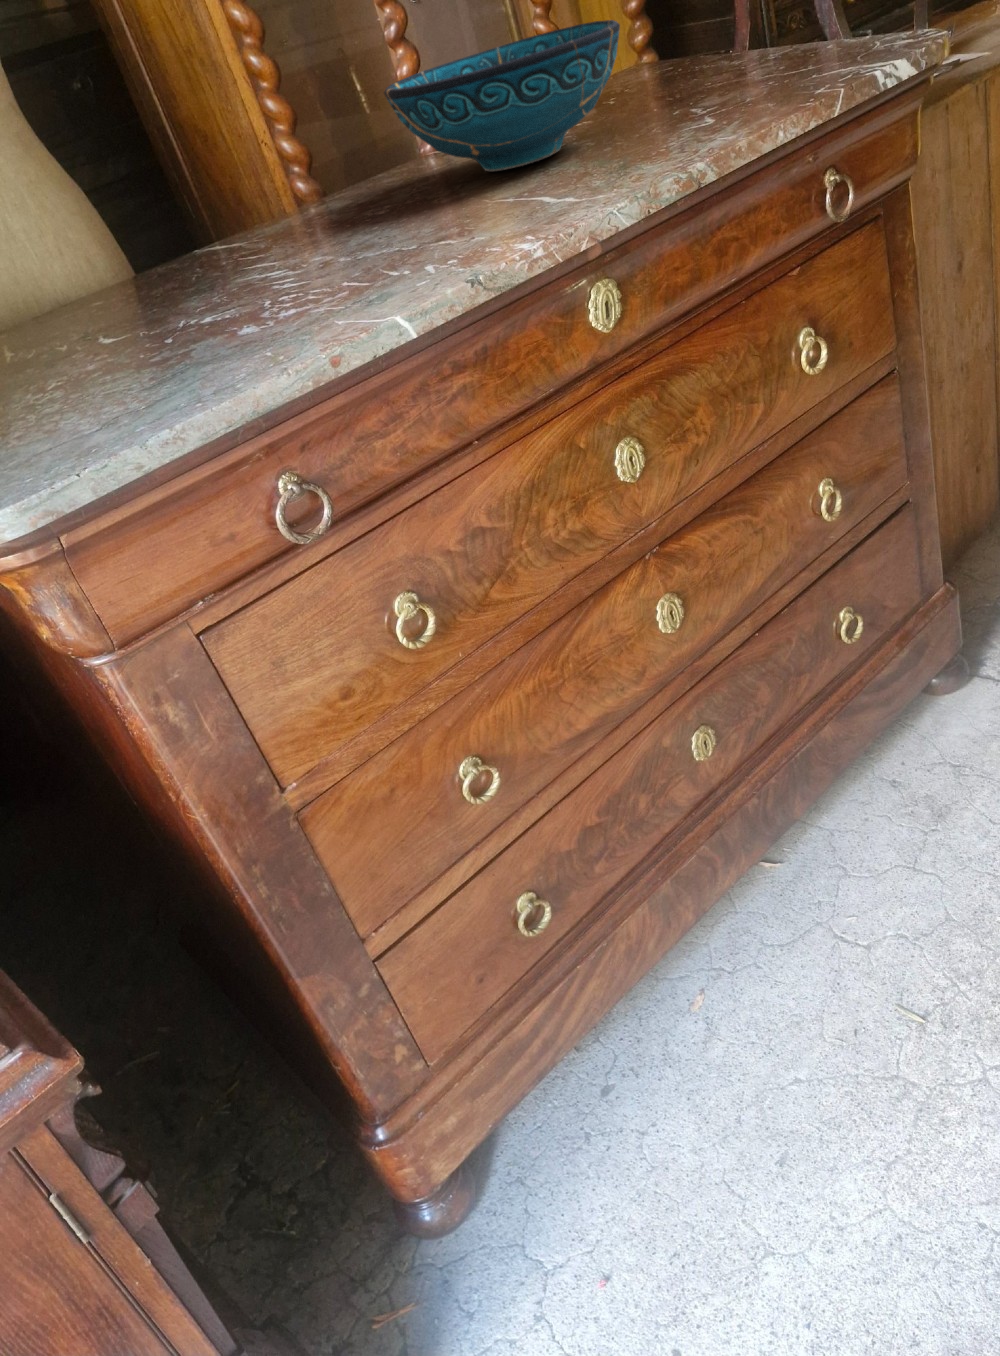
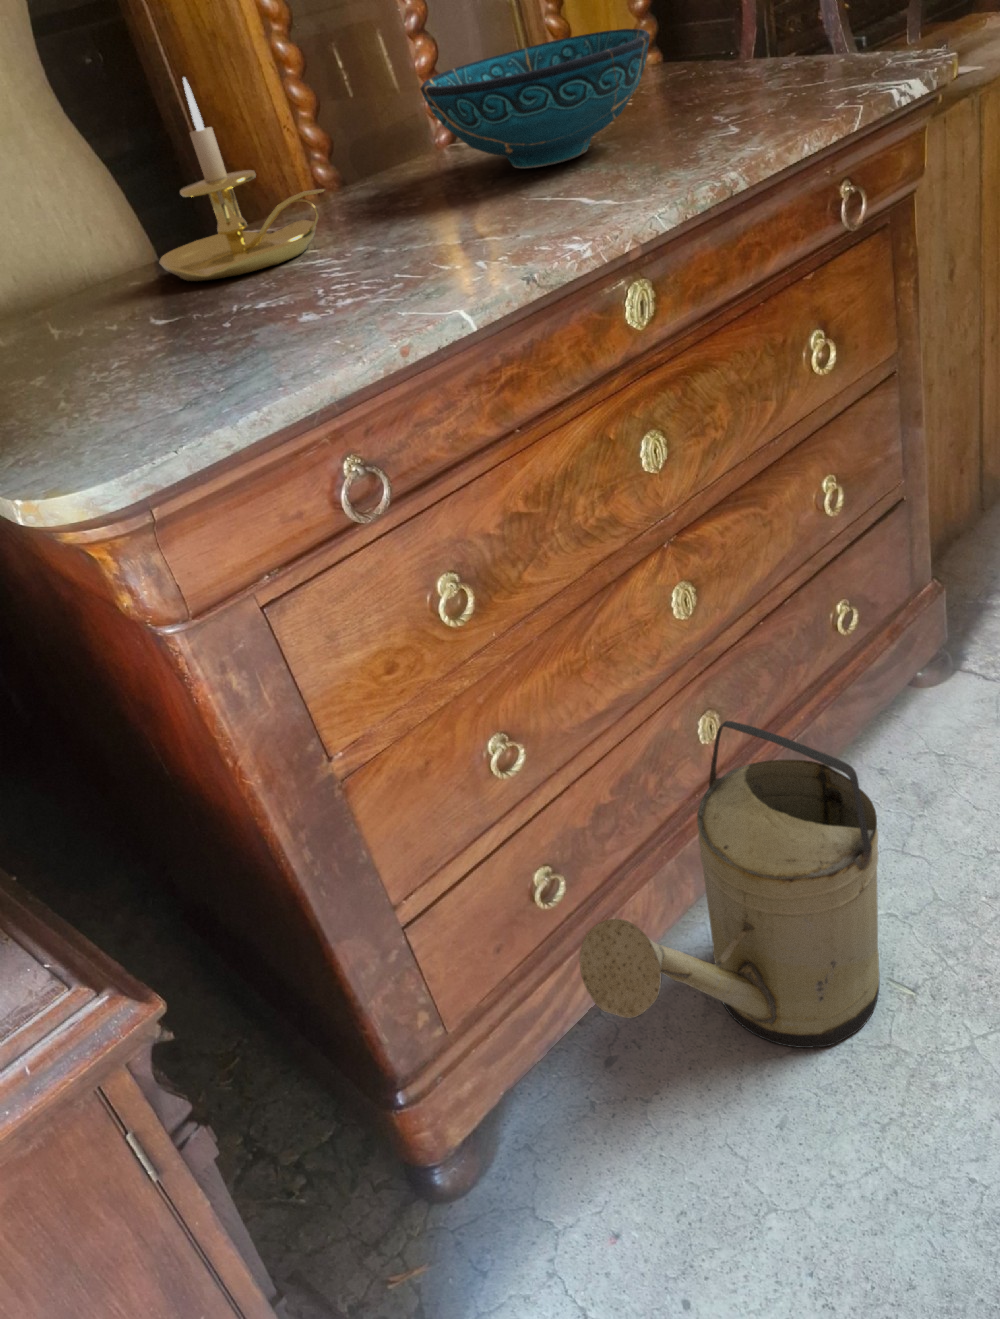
candle holder: none [118,89,281,299] -> present [159,77,325,281]
watering can: none [557,740,888,1079] -> present [579,721,879,1048]

